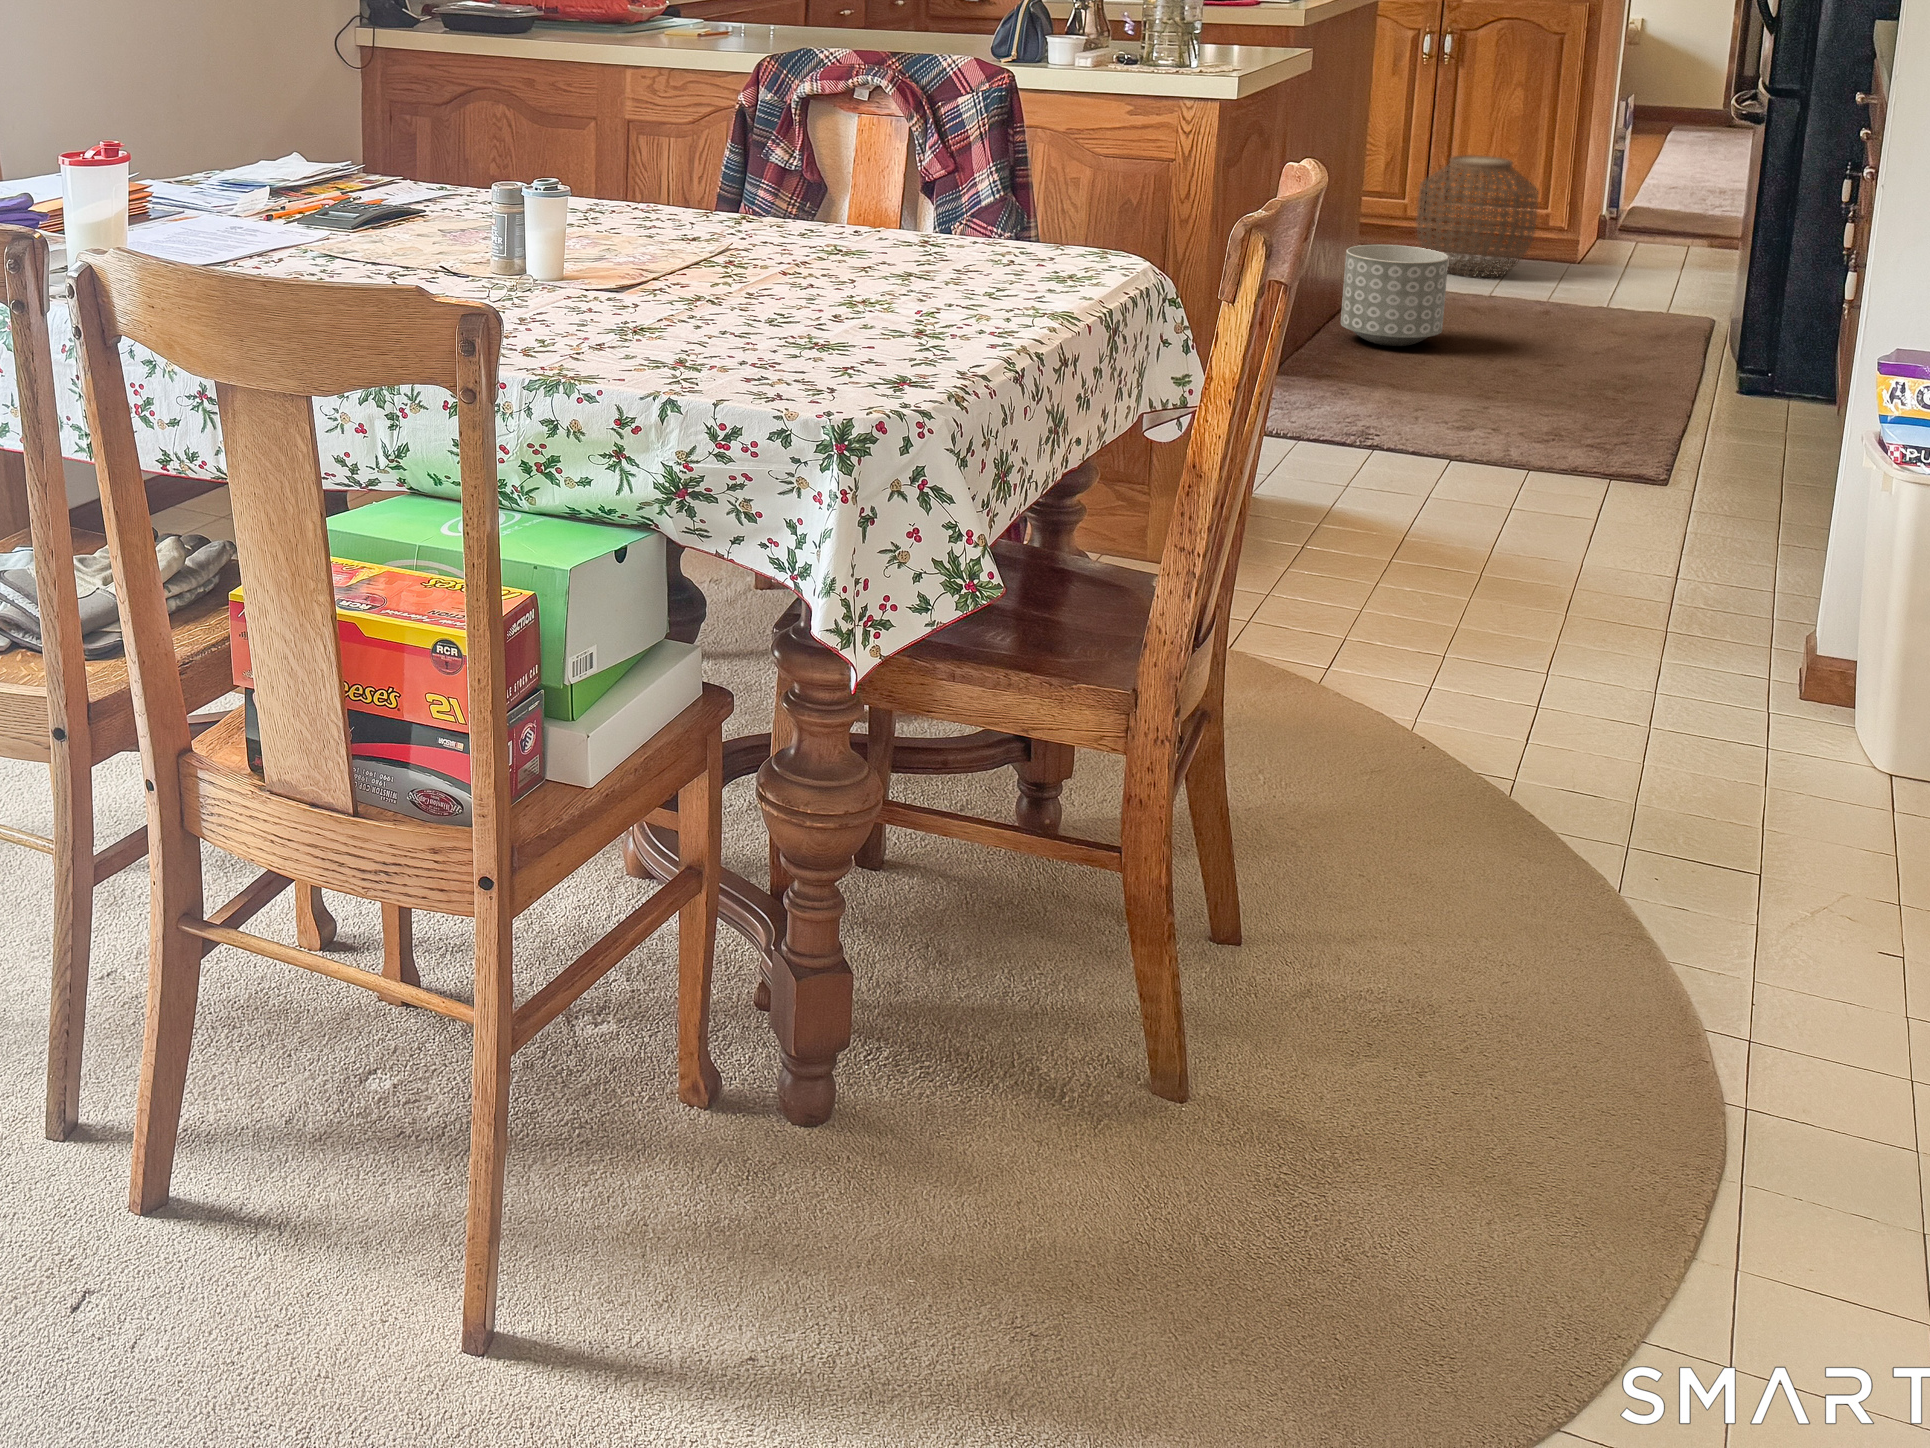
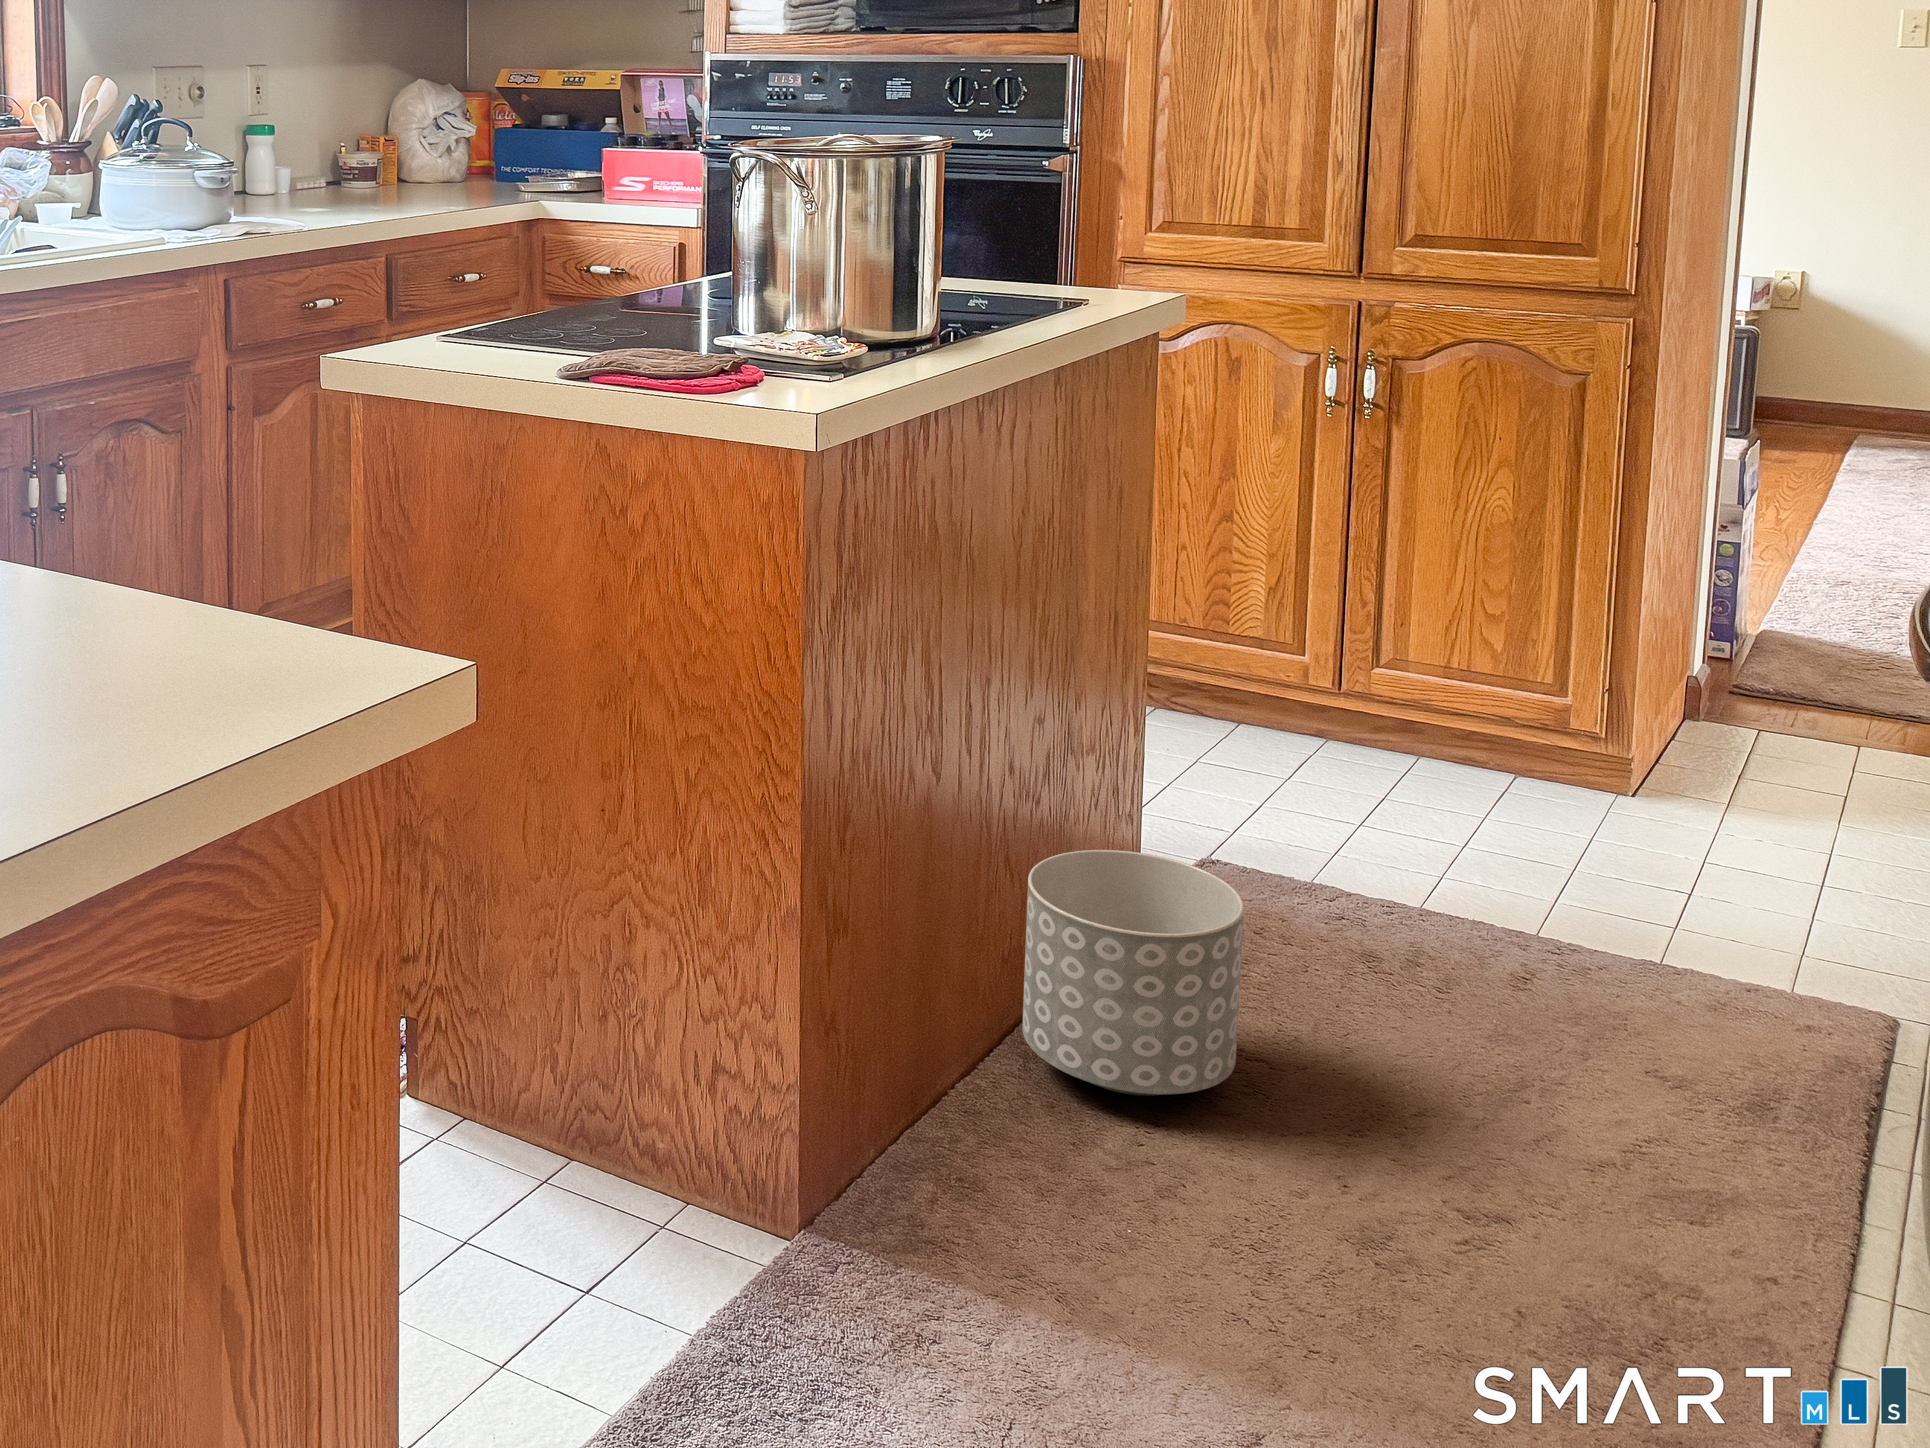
woven basket: present [1416,155,1538,277] -> none [1306,593,1537,833]

